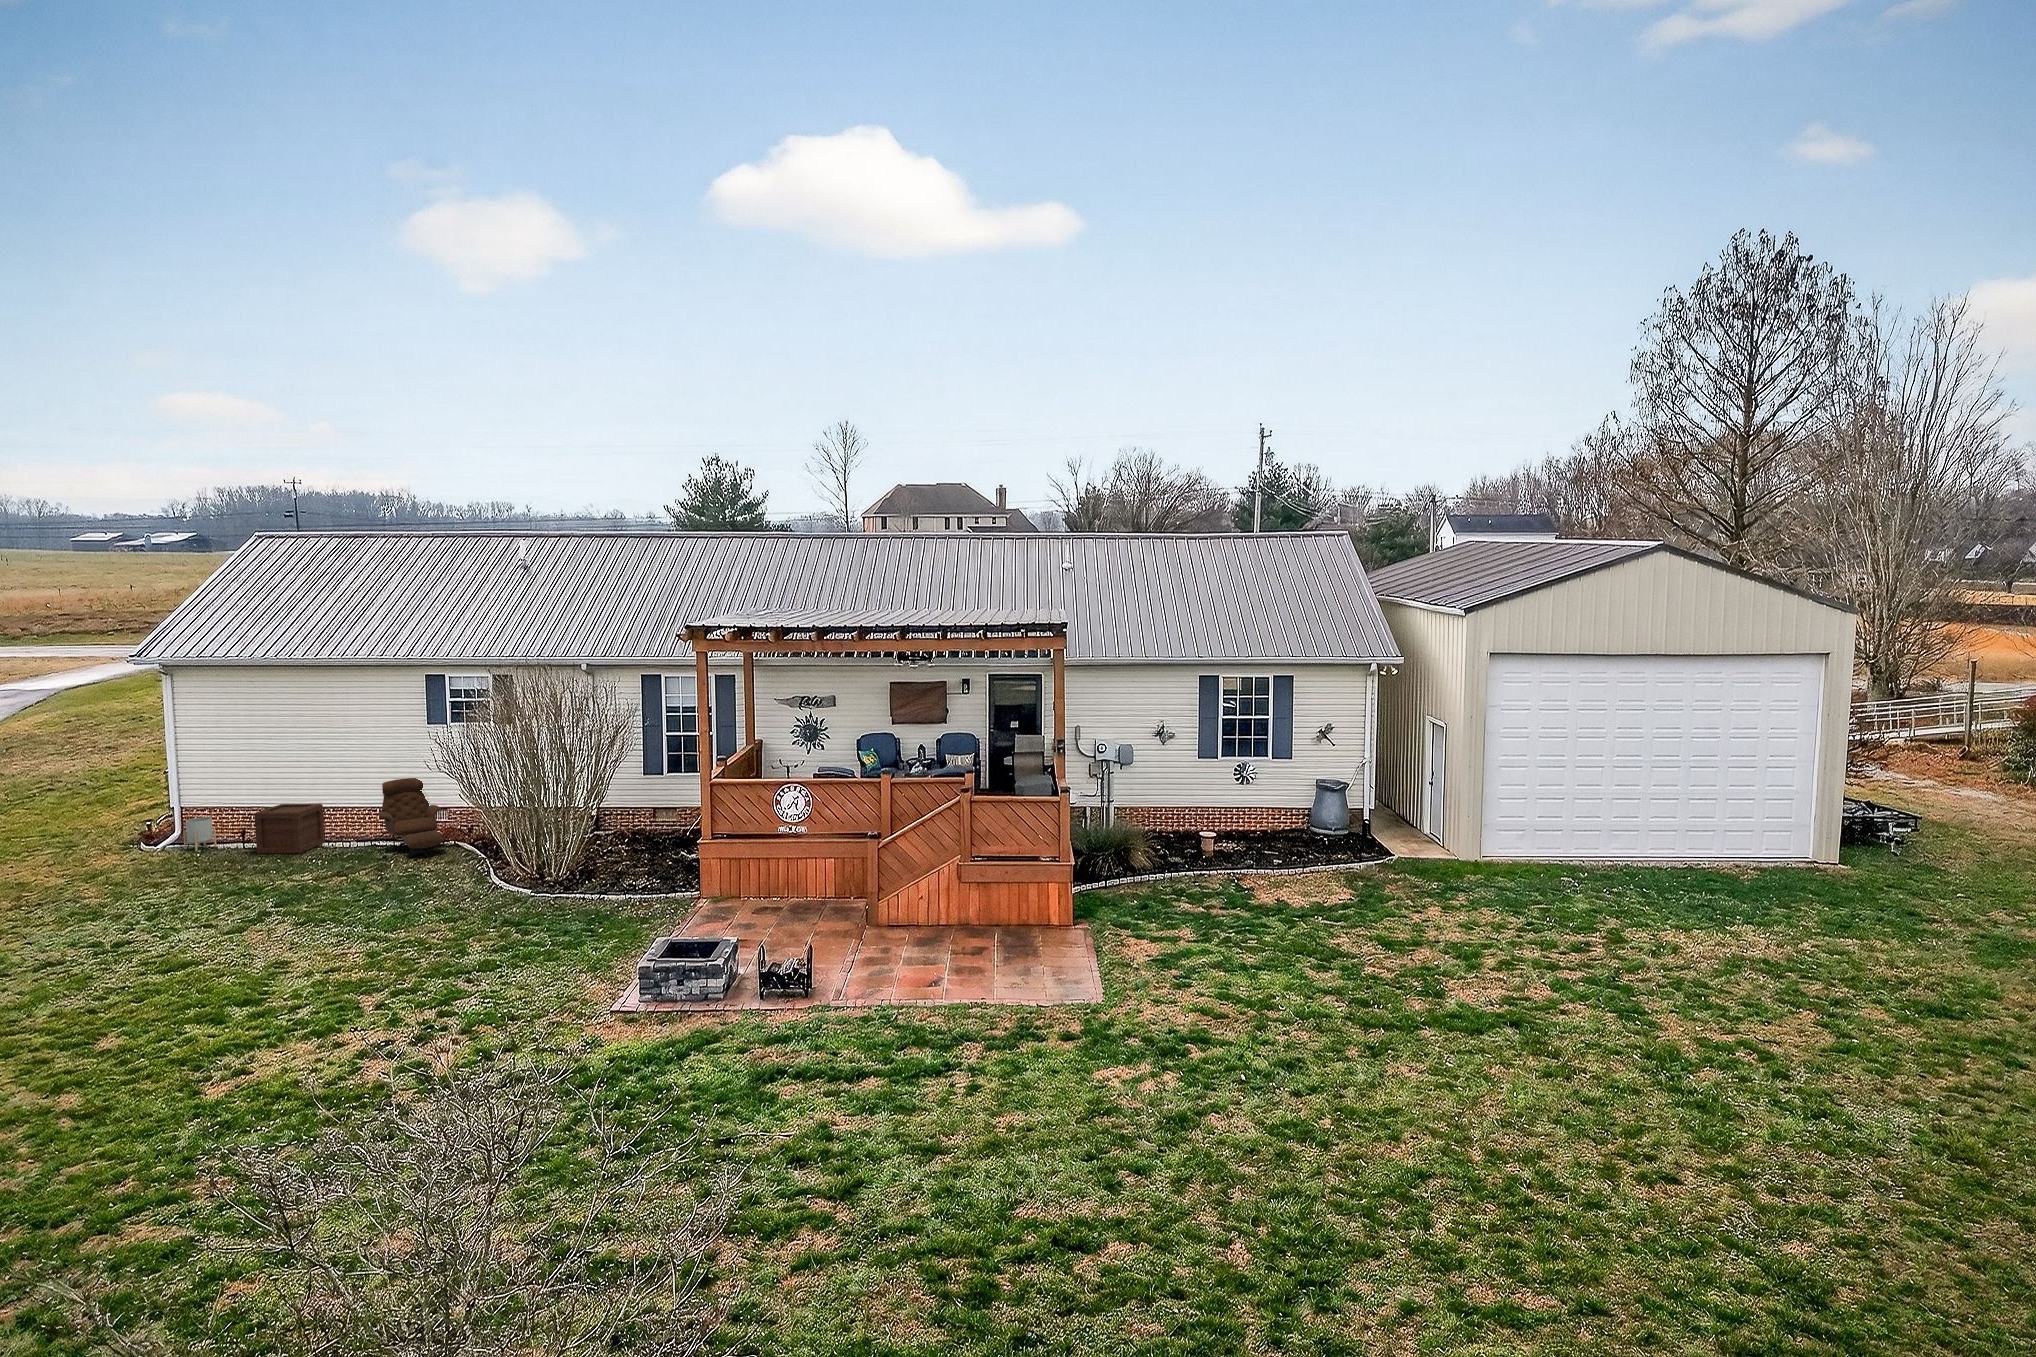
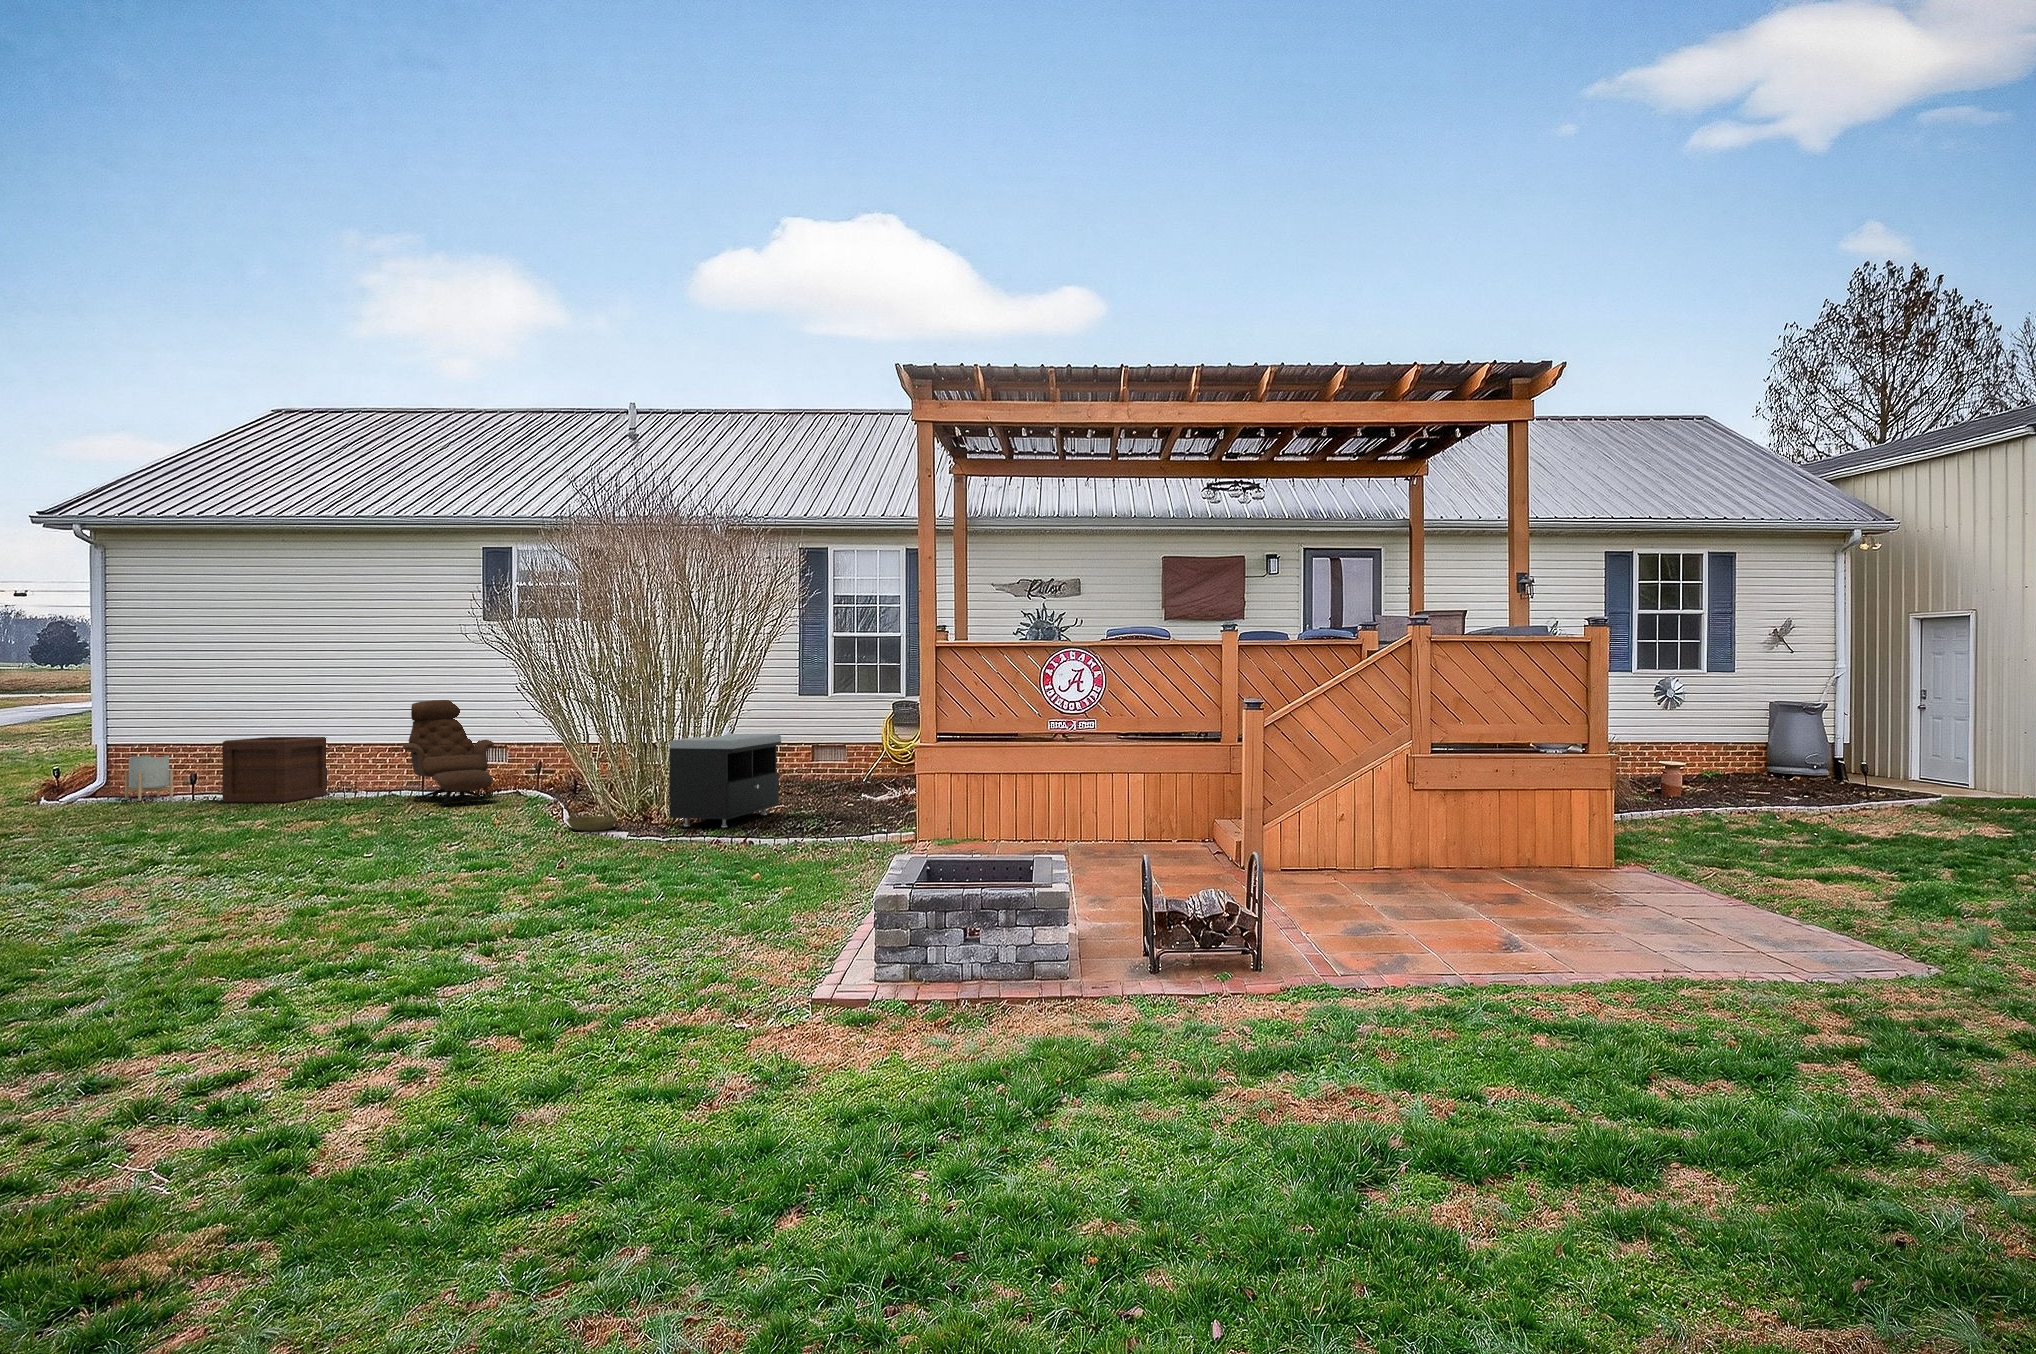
storage bench: none [560,815,634,884] -> present [670,734,781,827]
basket: none [496,862,528,887] -> present [567,791,617,831]

